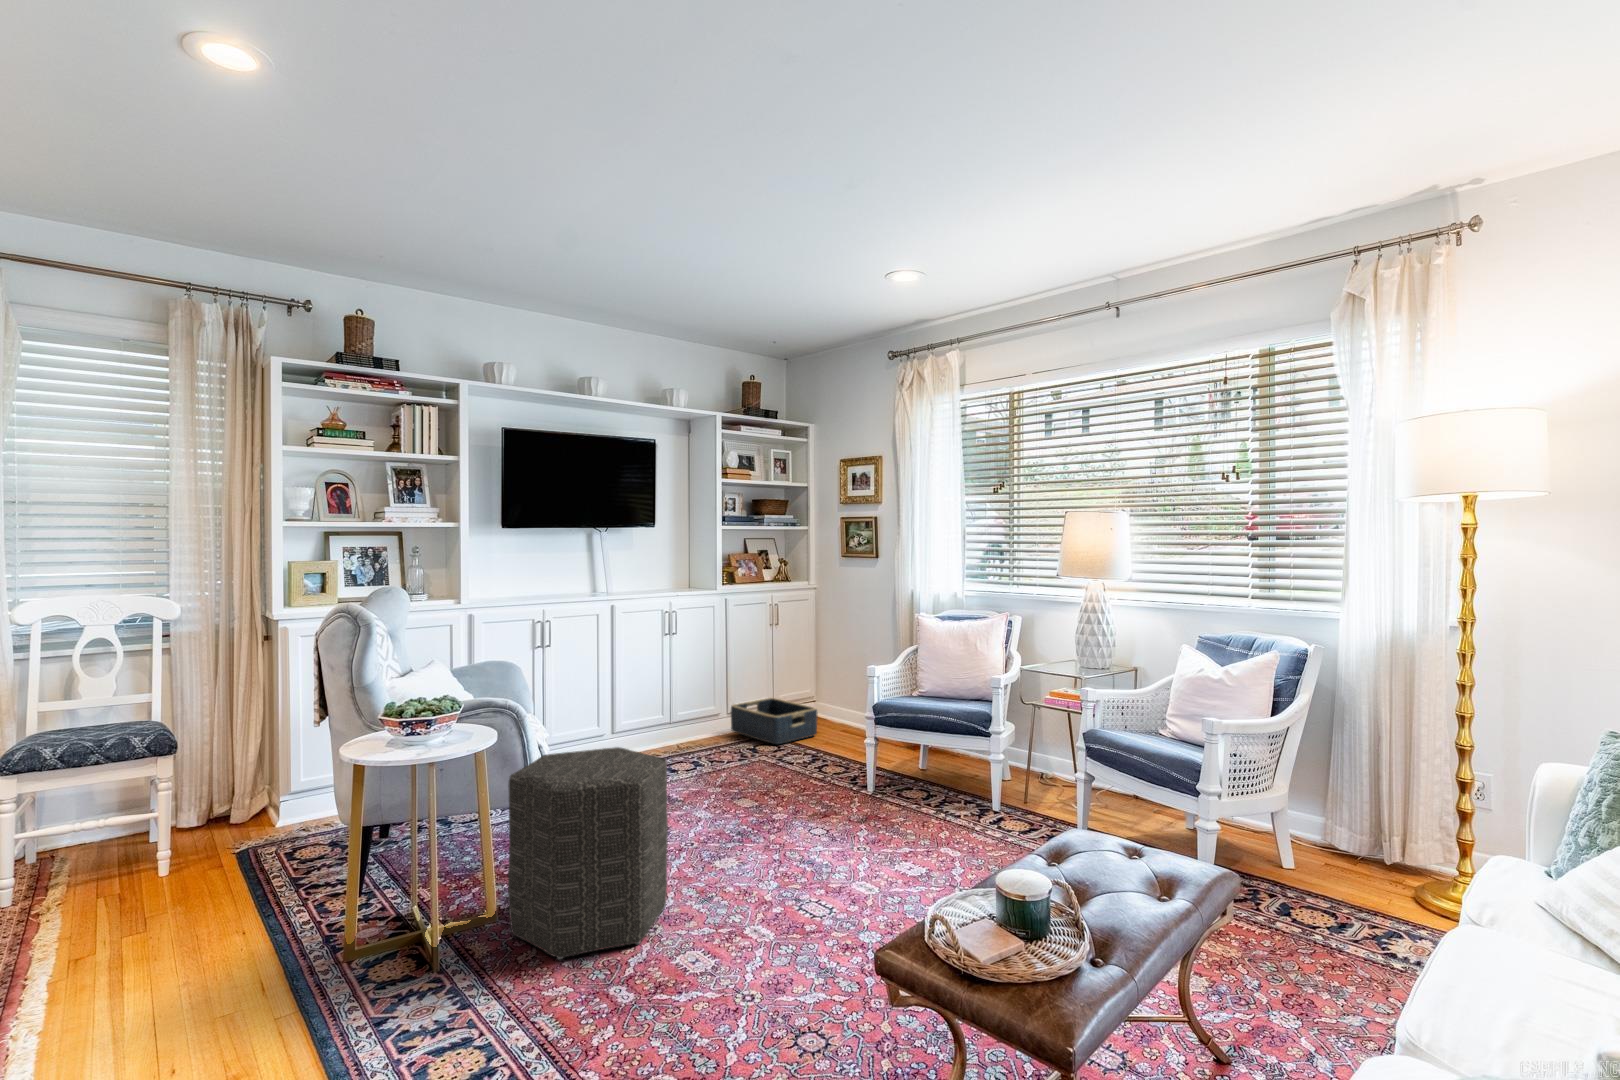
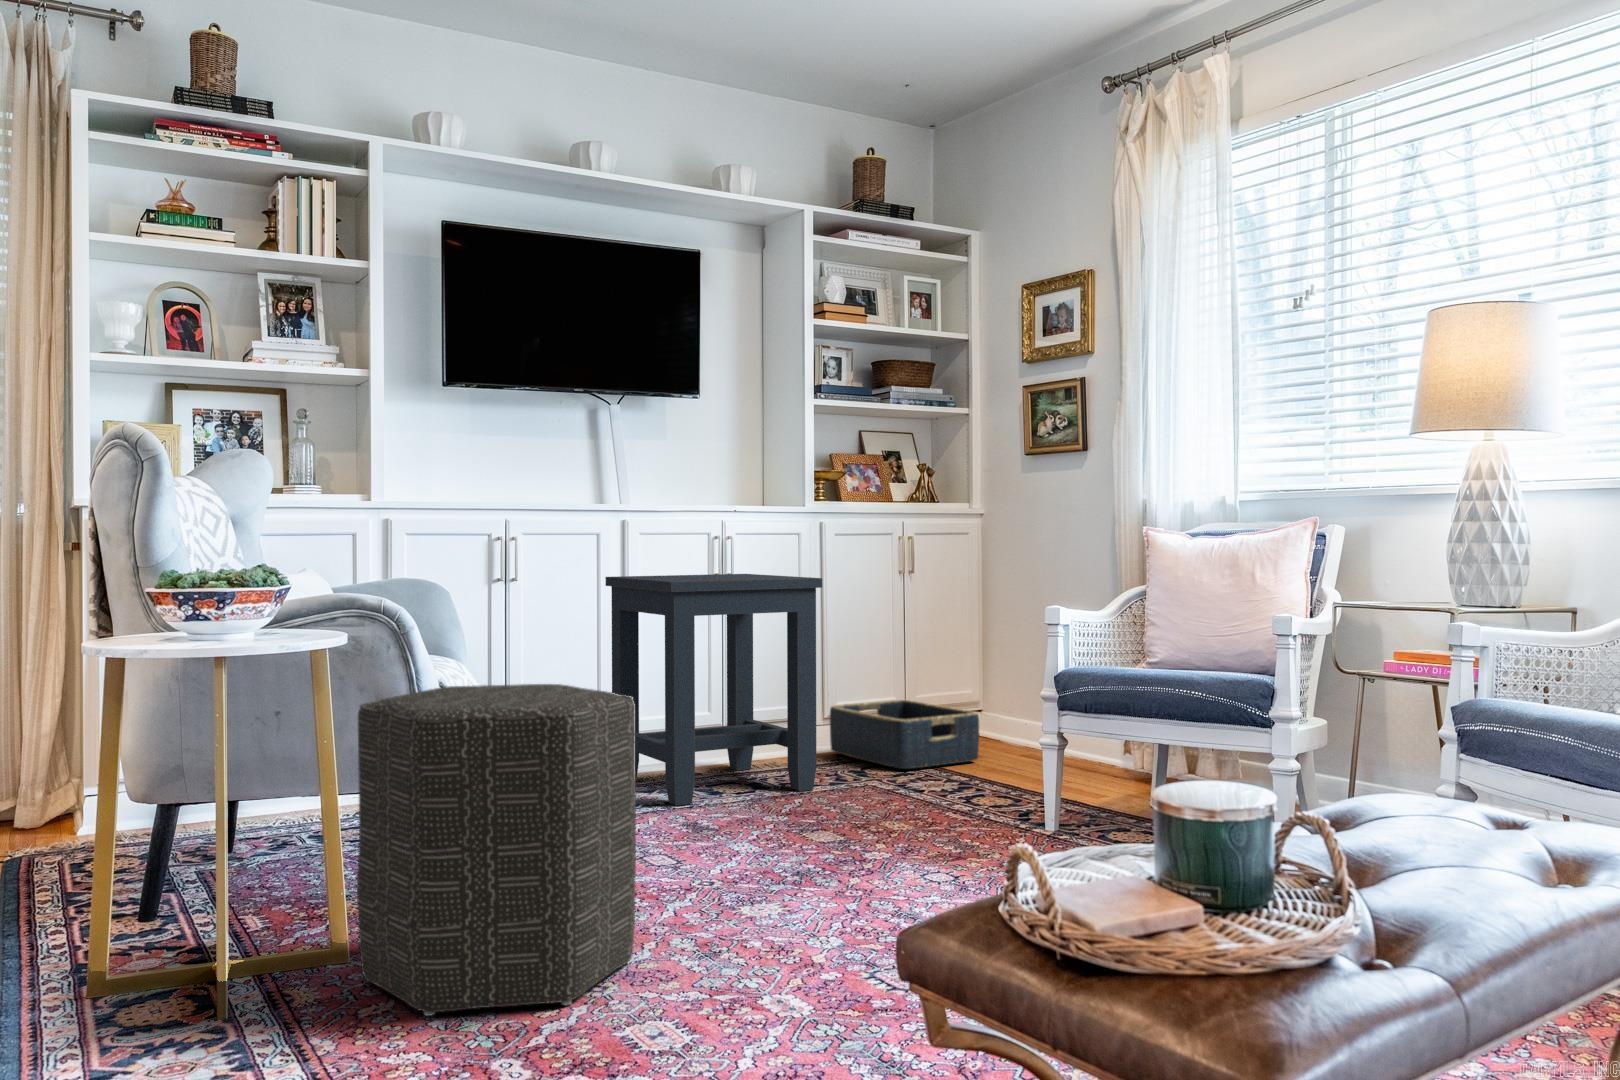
side table: none [604,633,735,780] -> present [606,574,822,806]

